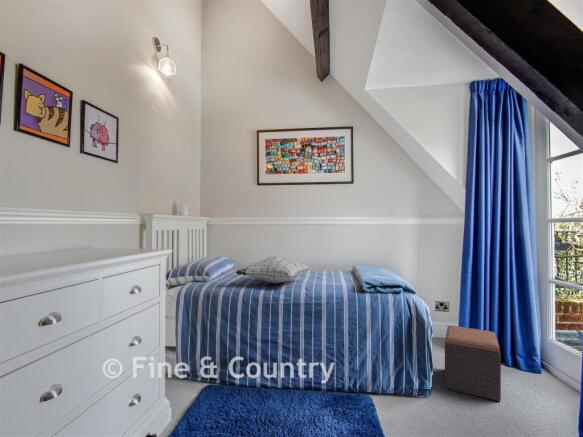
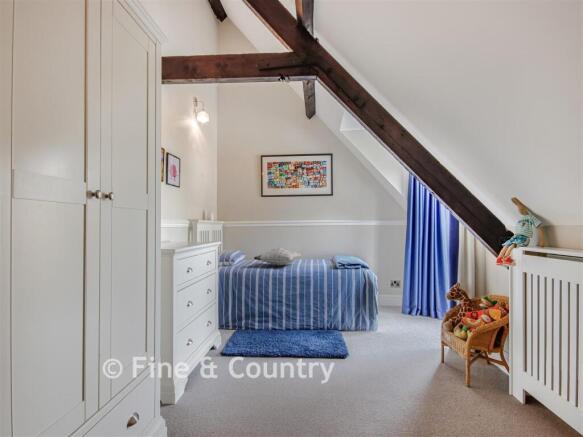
footstool: present [445,325,501,401] -> none [387,291,421,333]

